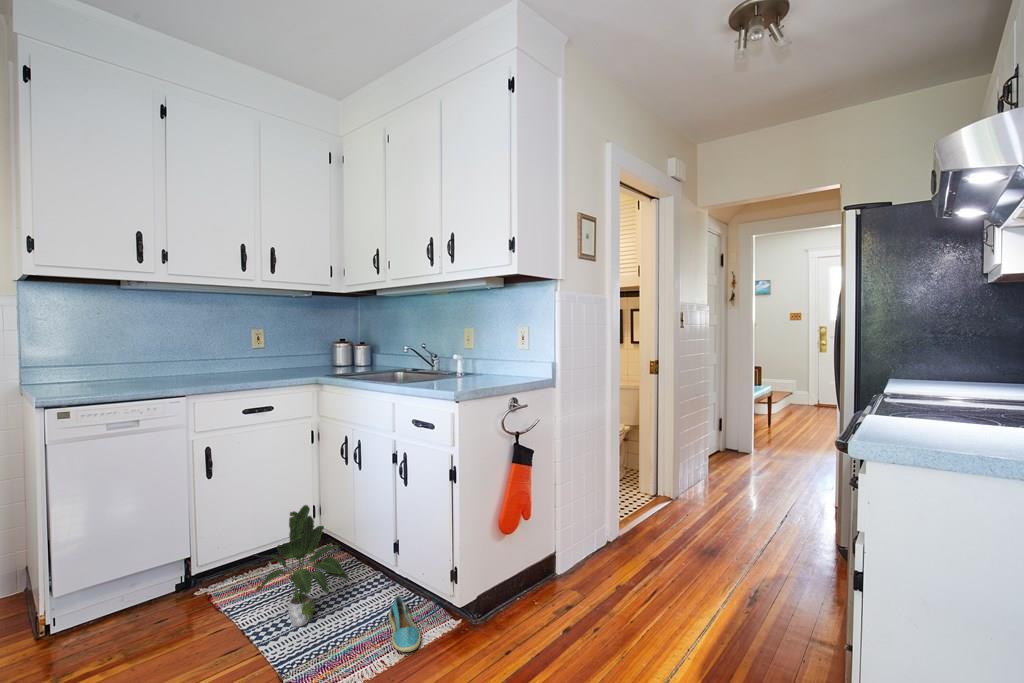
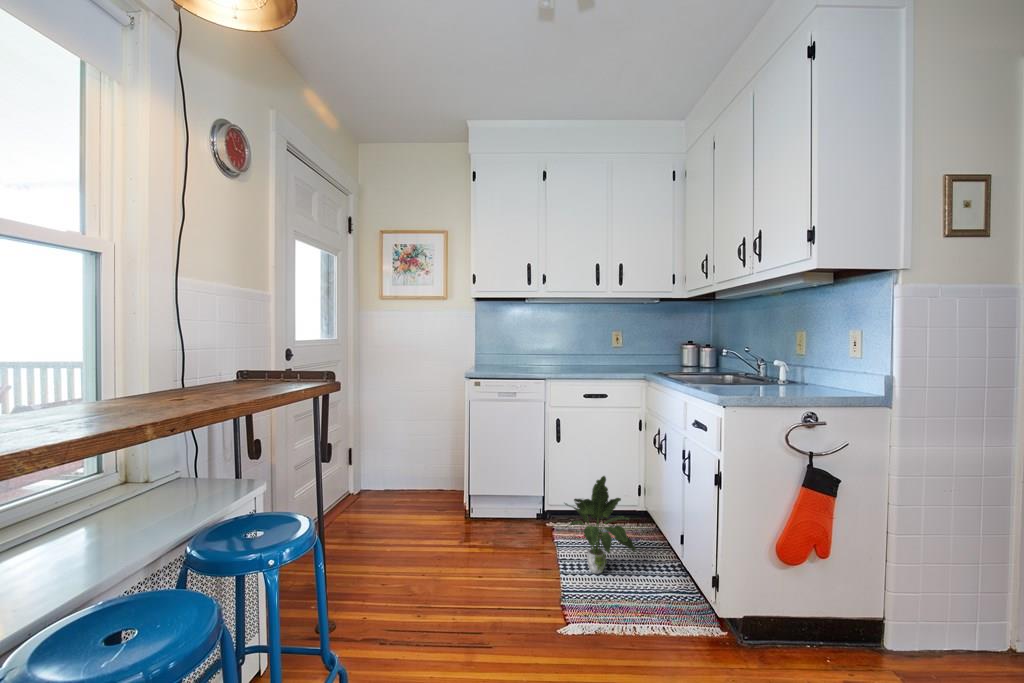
shoe: present [389,595,421,652] -> none [649,582,681,633]

